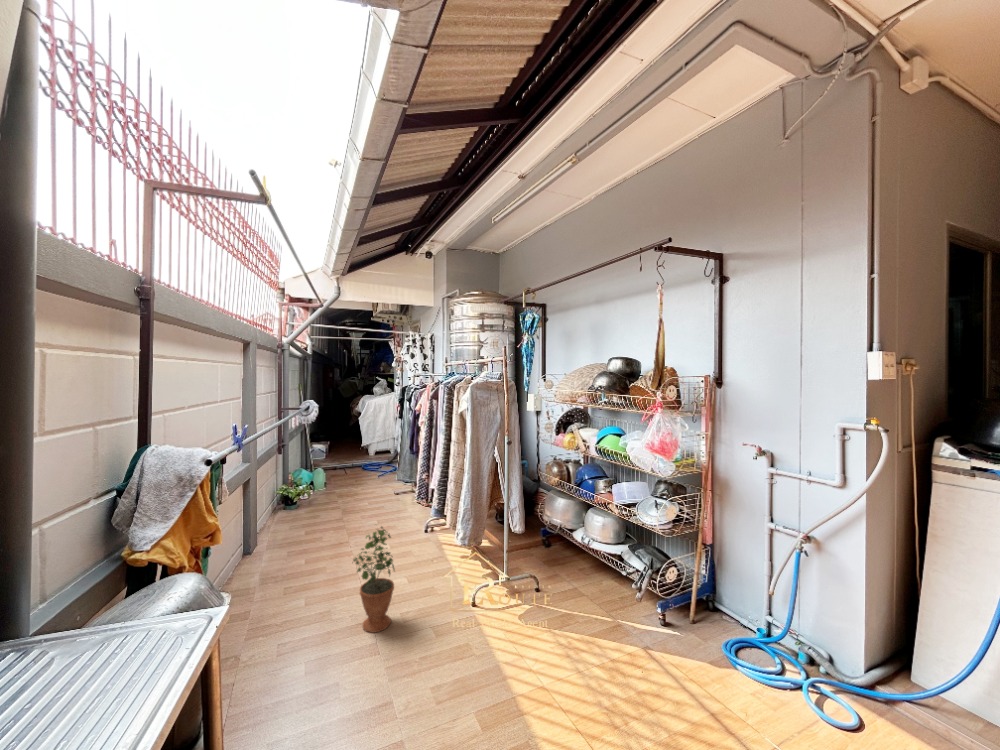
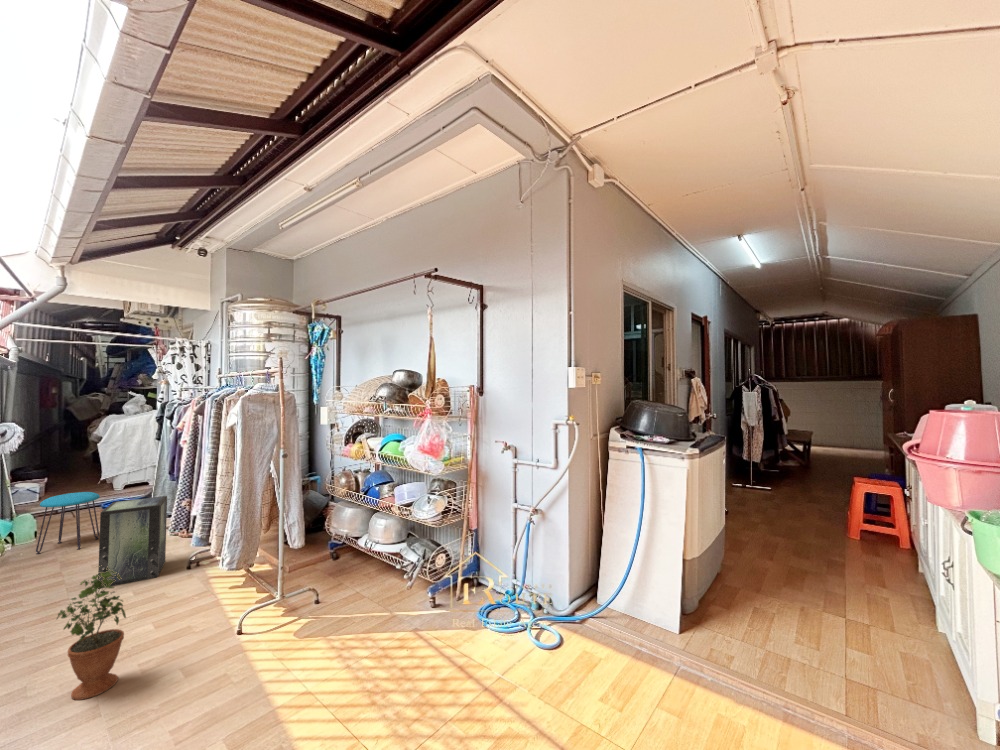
stool: none [331,455,366,499] -> present [36,492,100,554]
storage box: none [369,465,410,535] -> present [98,496,167,586]

